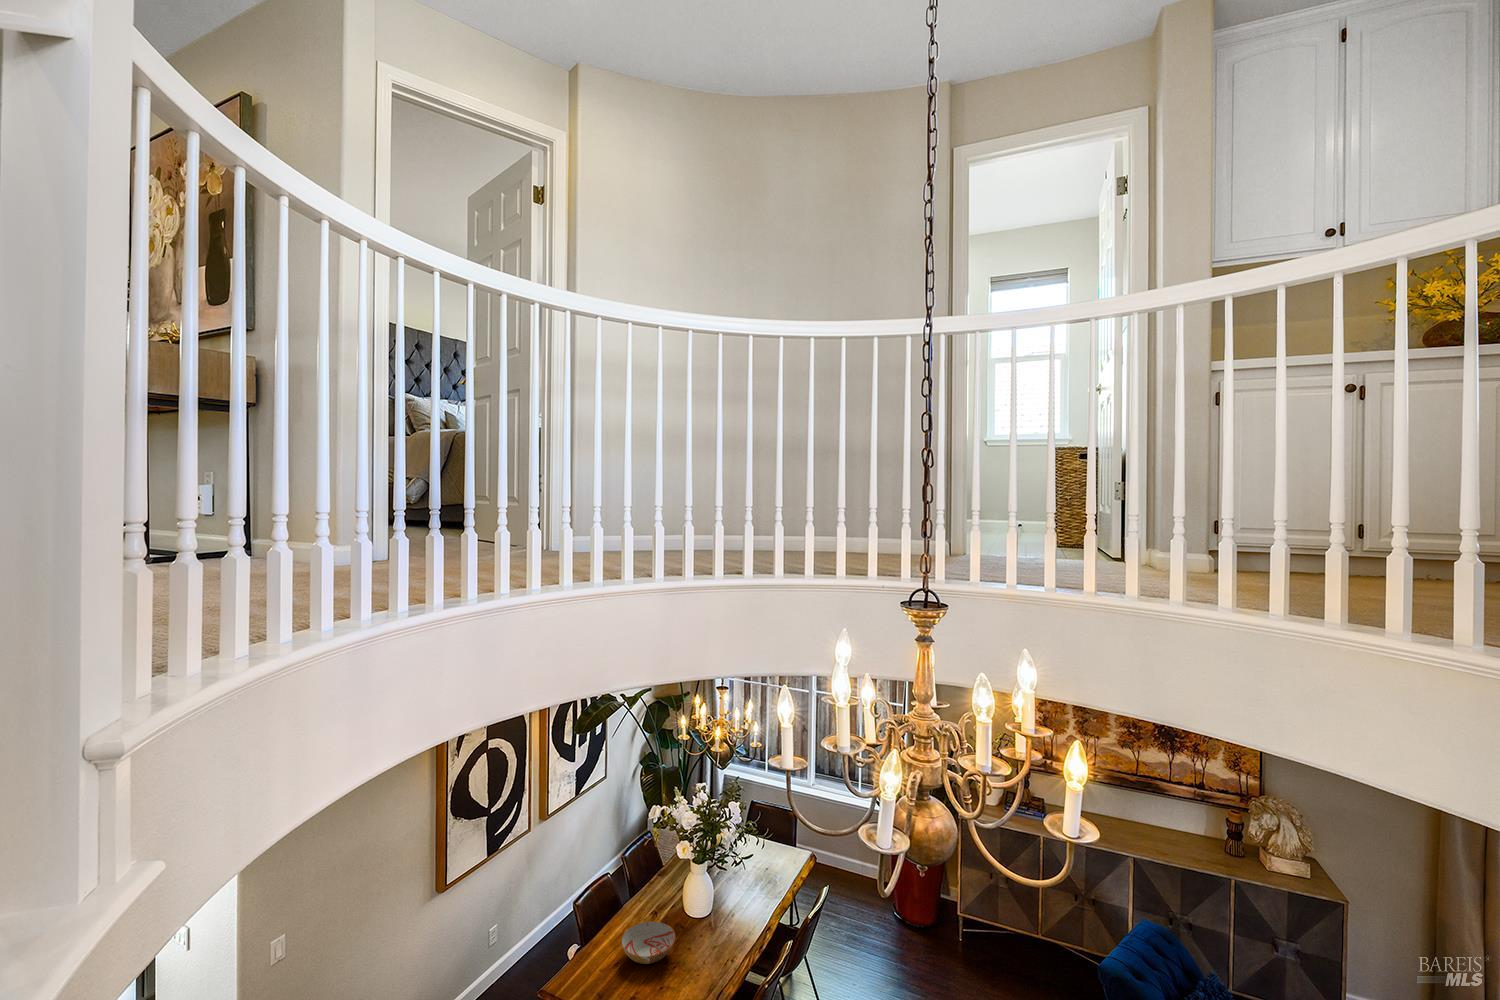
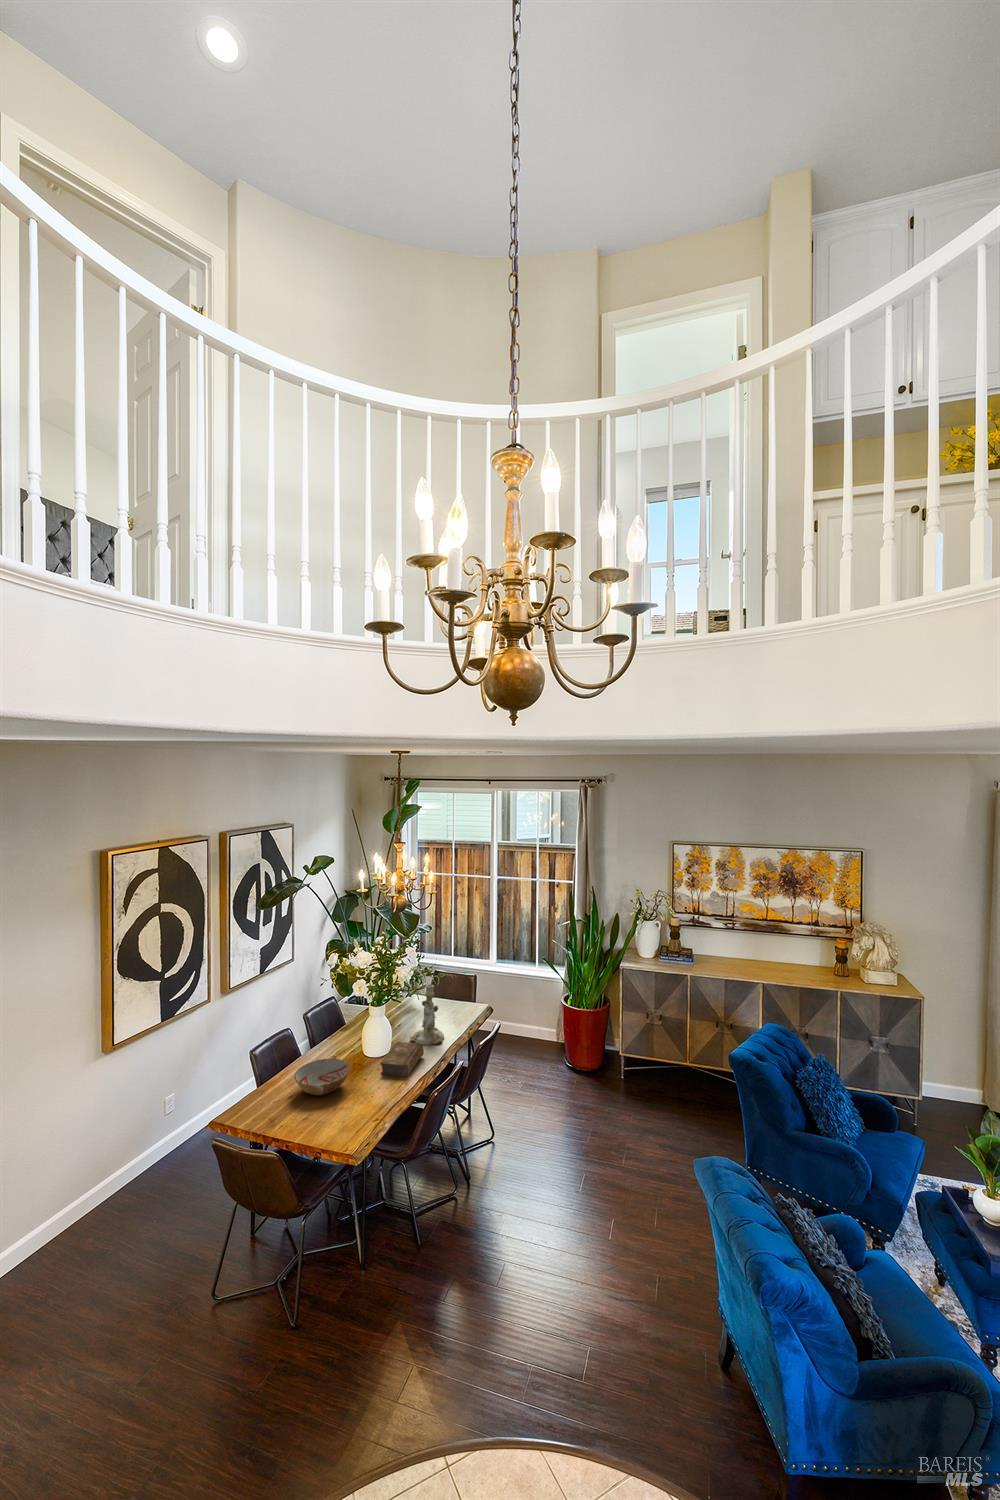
candlestick: none [734,839,770,906] -> present [410,984,444,1046]
book: none [705,903,749,948] -> present [380,1042,424,1077]

